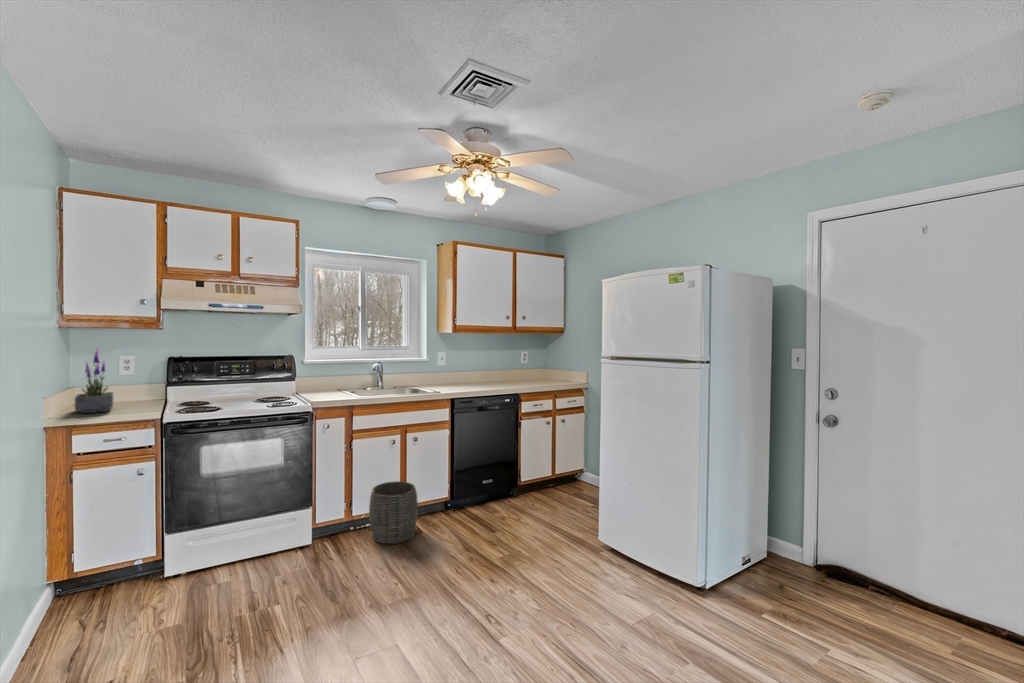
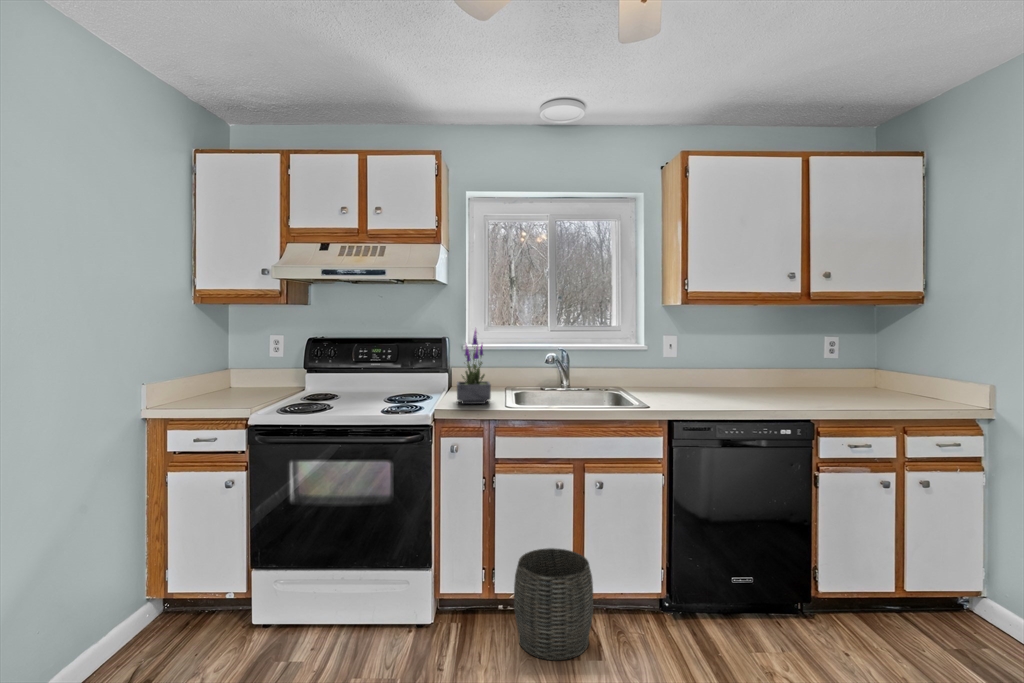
potted plant: present [75,350,114,413] -> present [457,330,491,404]

